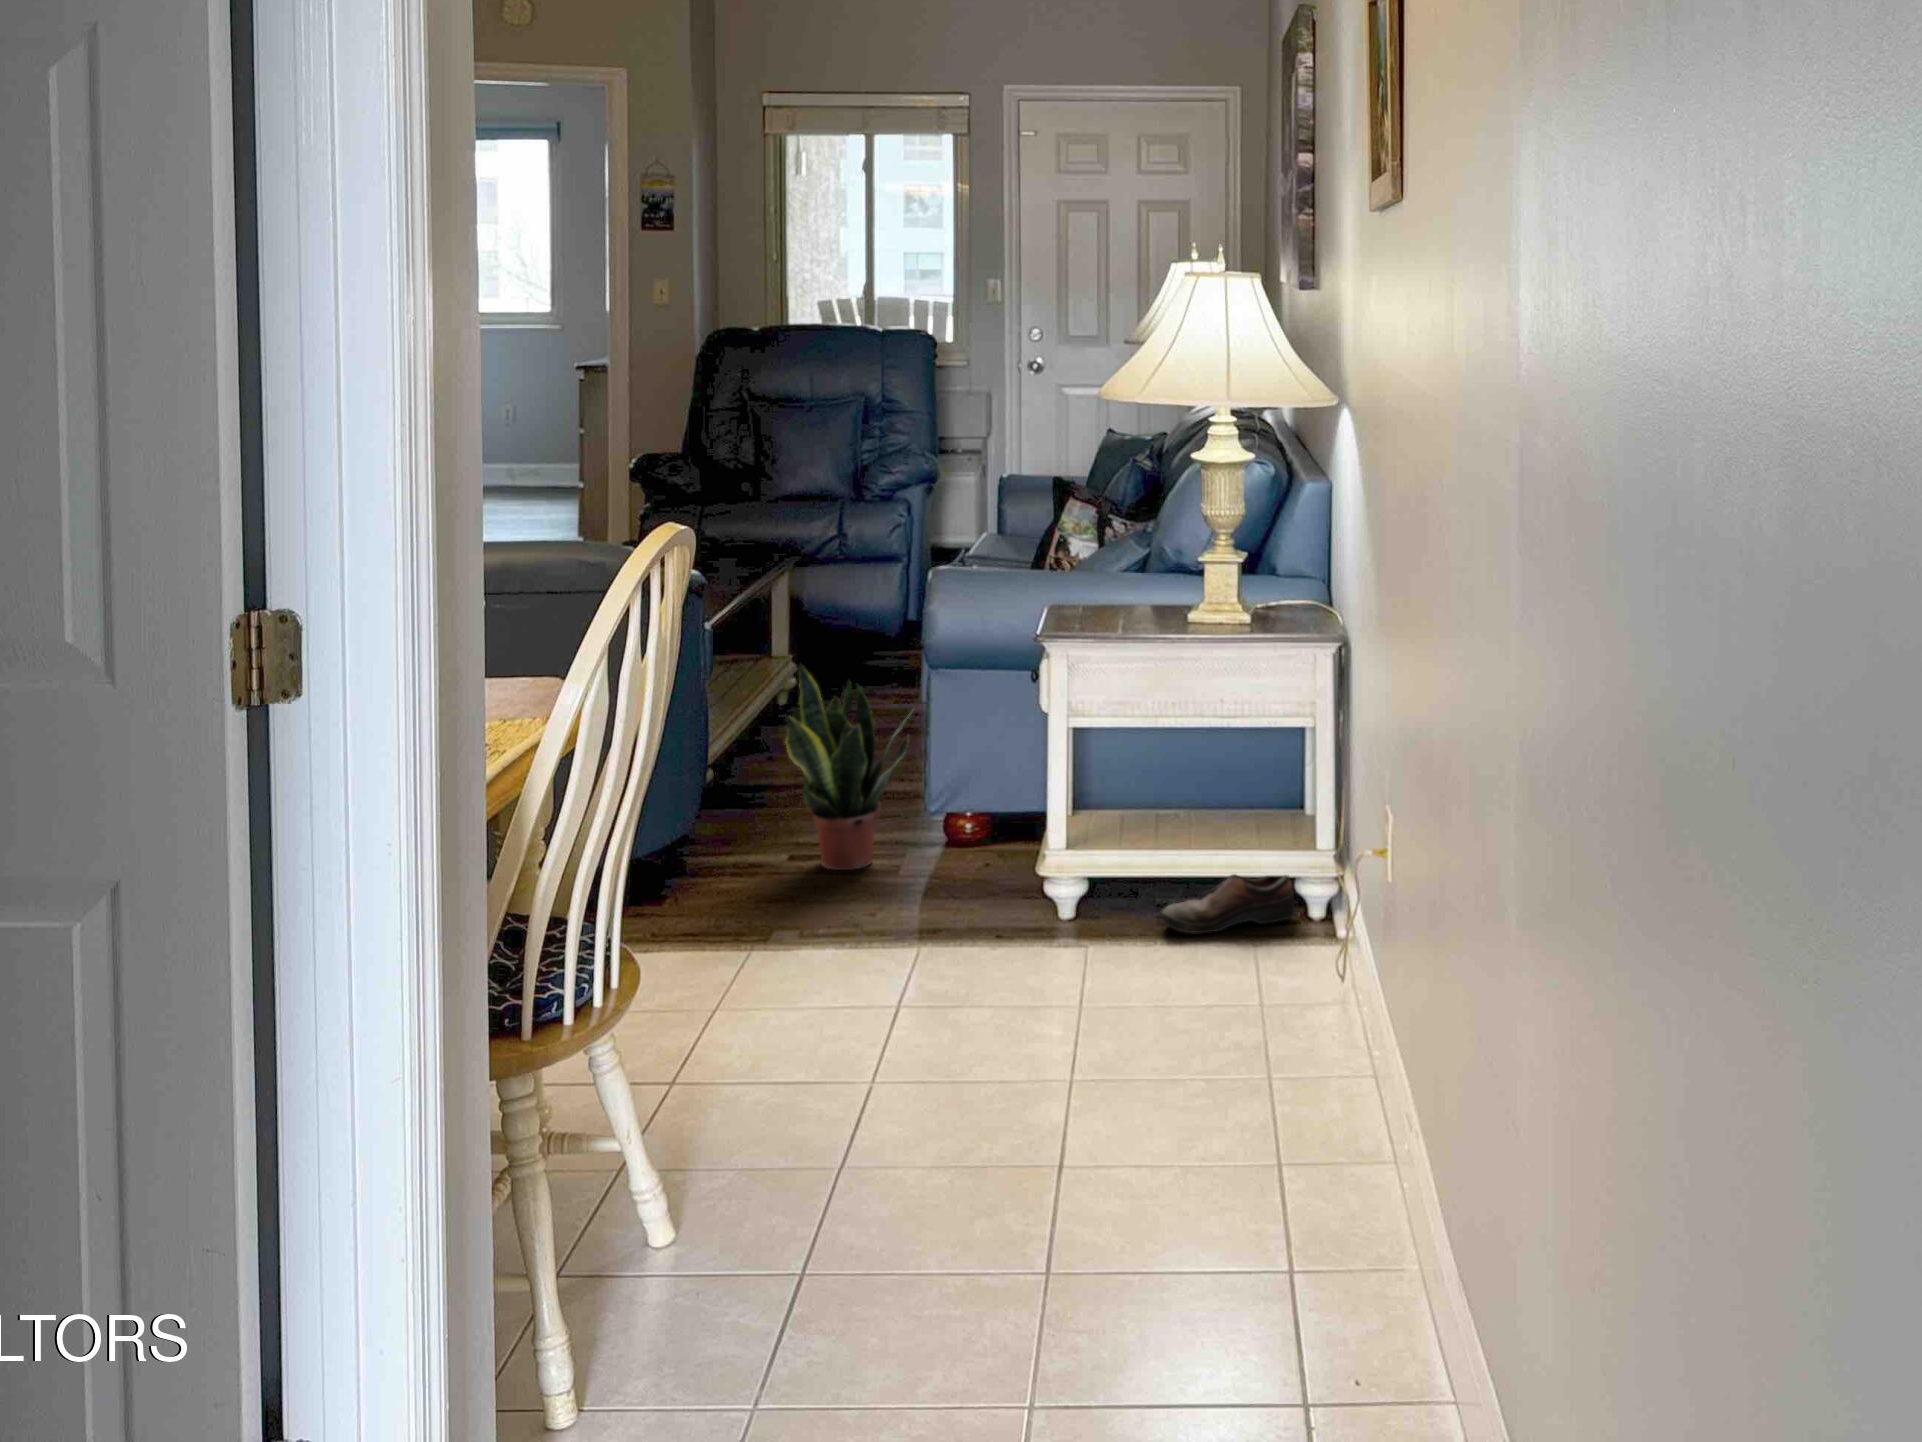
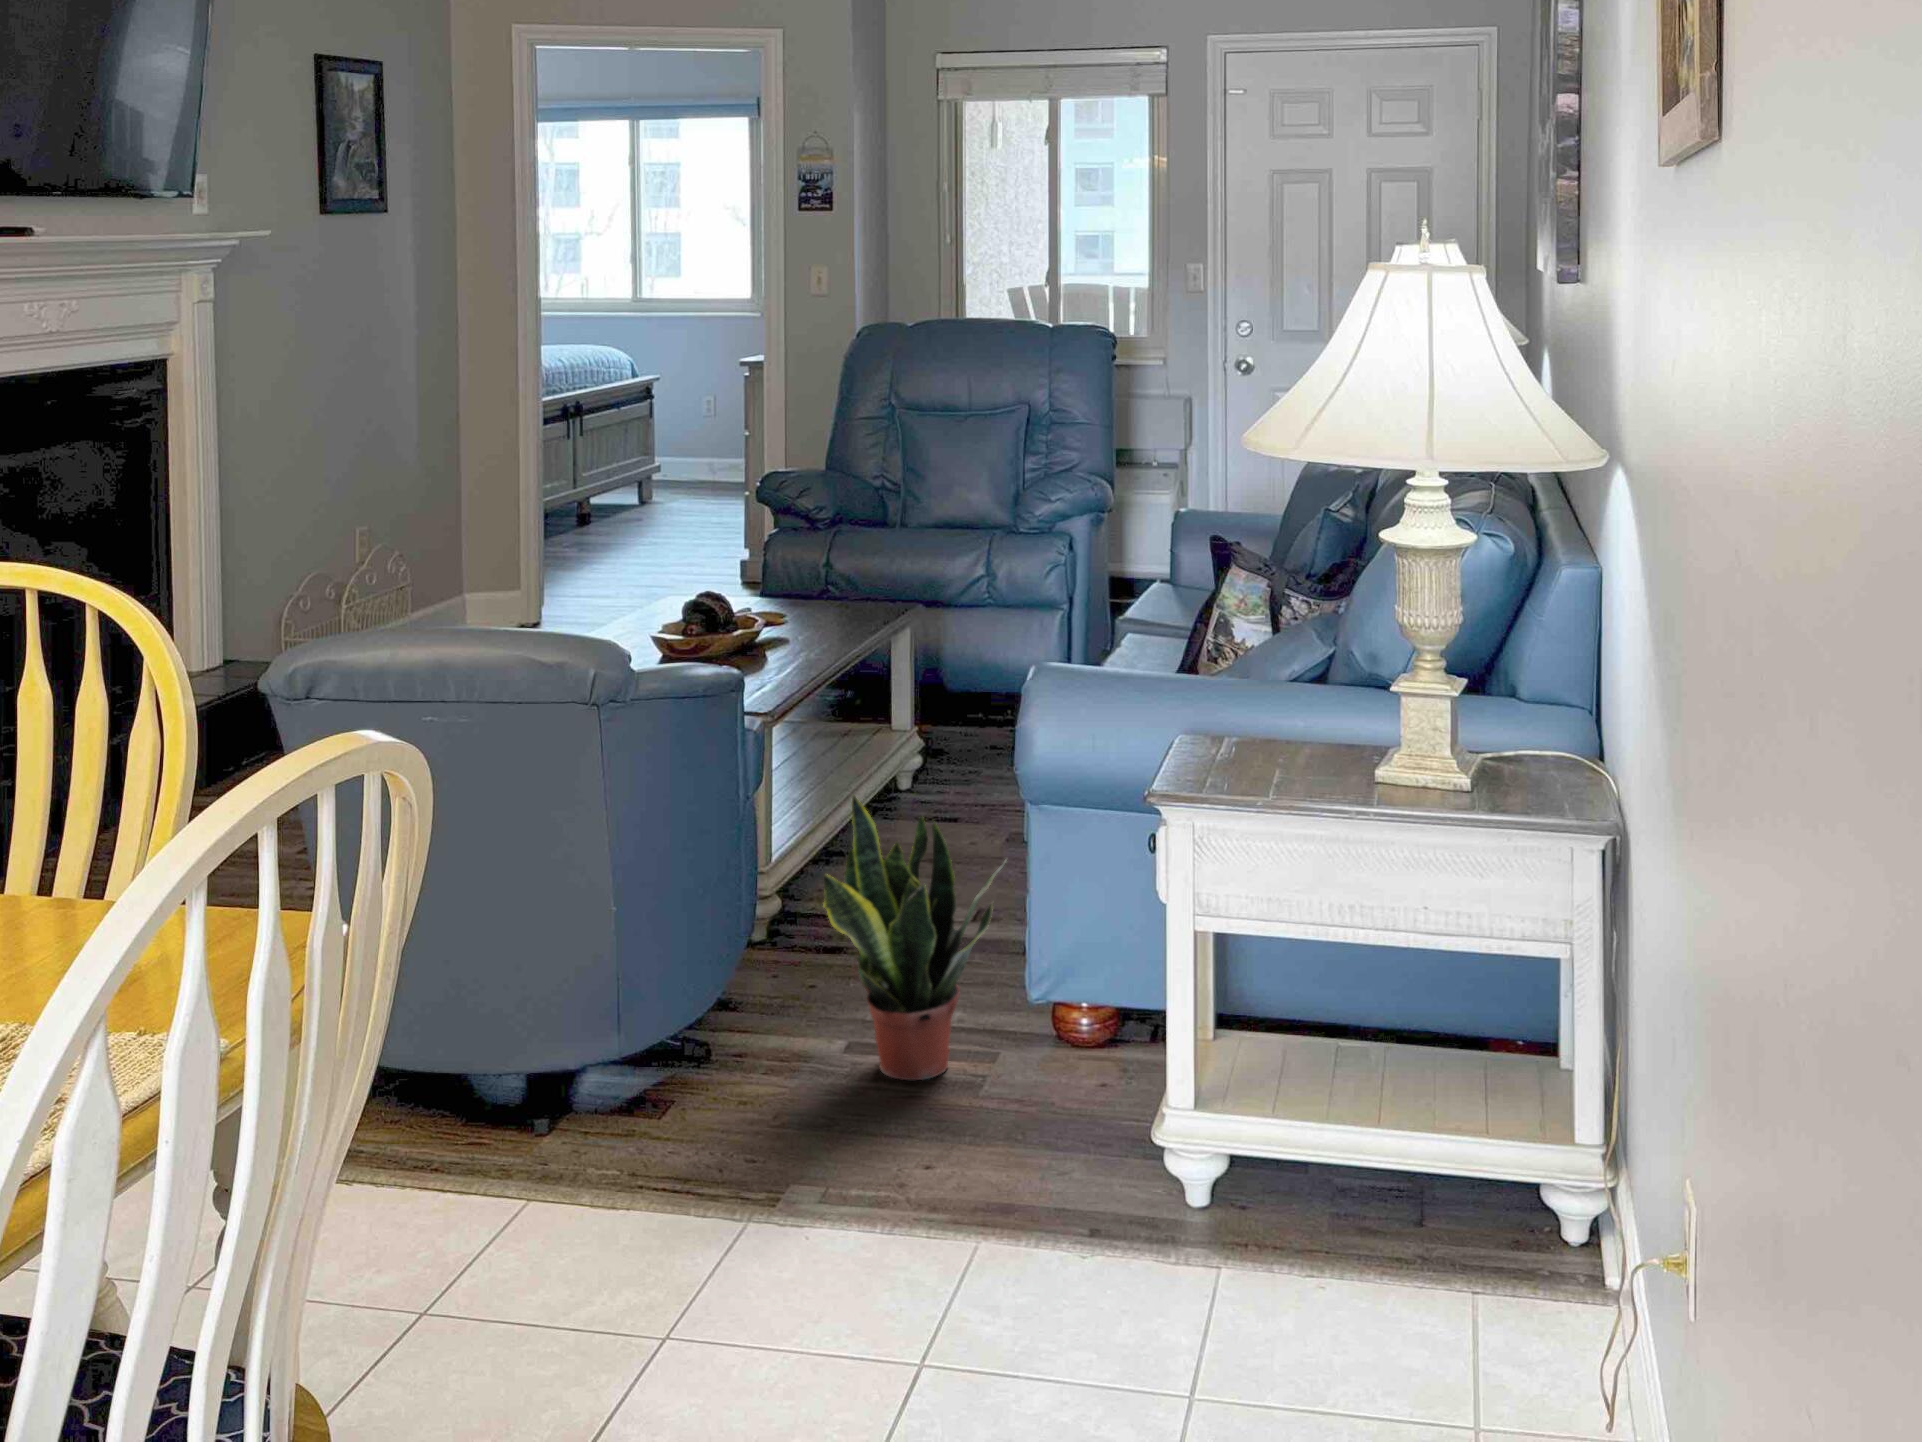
shoe: present [1161,874,1295,933] -> none [1331,1166,1538,1264]

